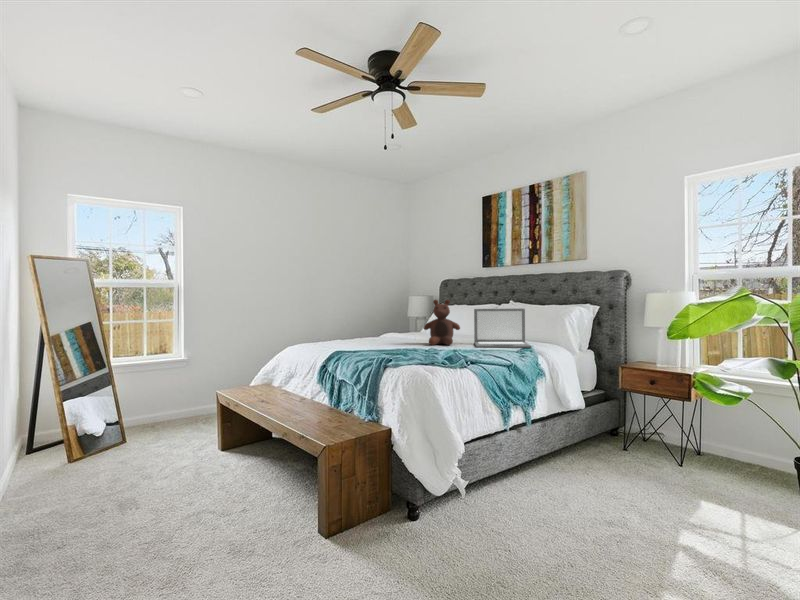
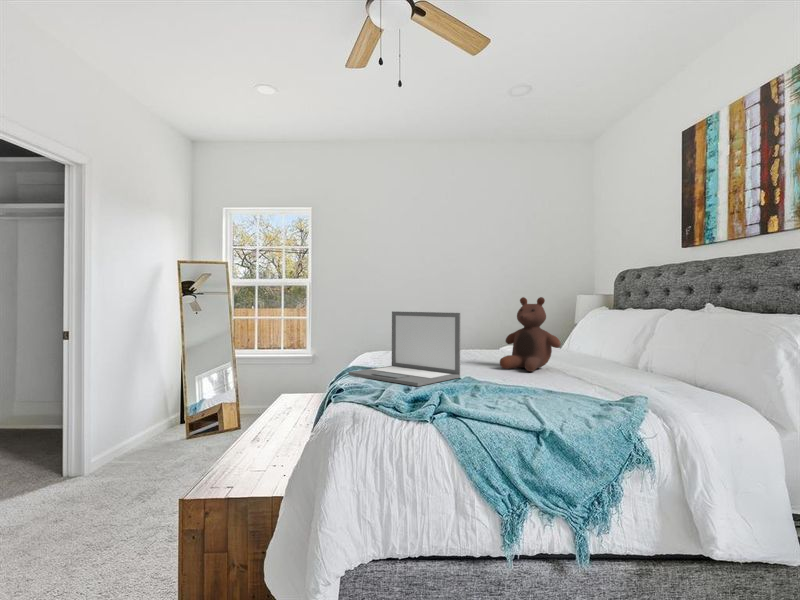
laptop: present [474,309,531,348] -> present [349,311,460,386]

